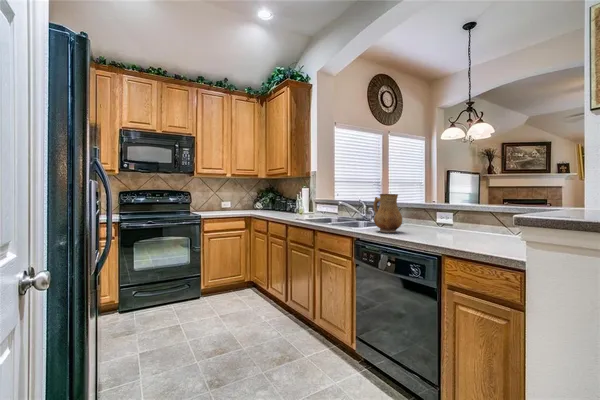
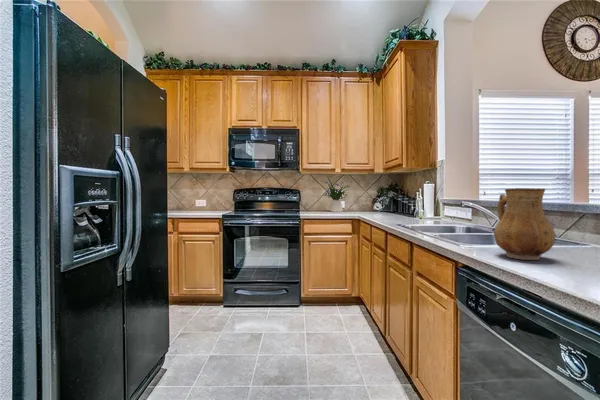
flower arrangement: none [209,181,238,211] -> present [324,179,349,212]

